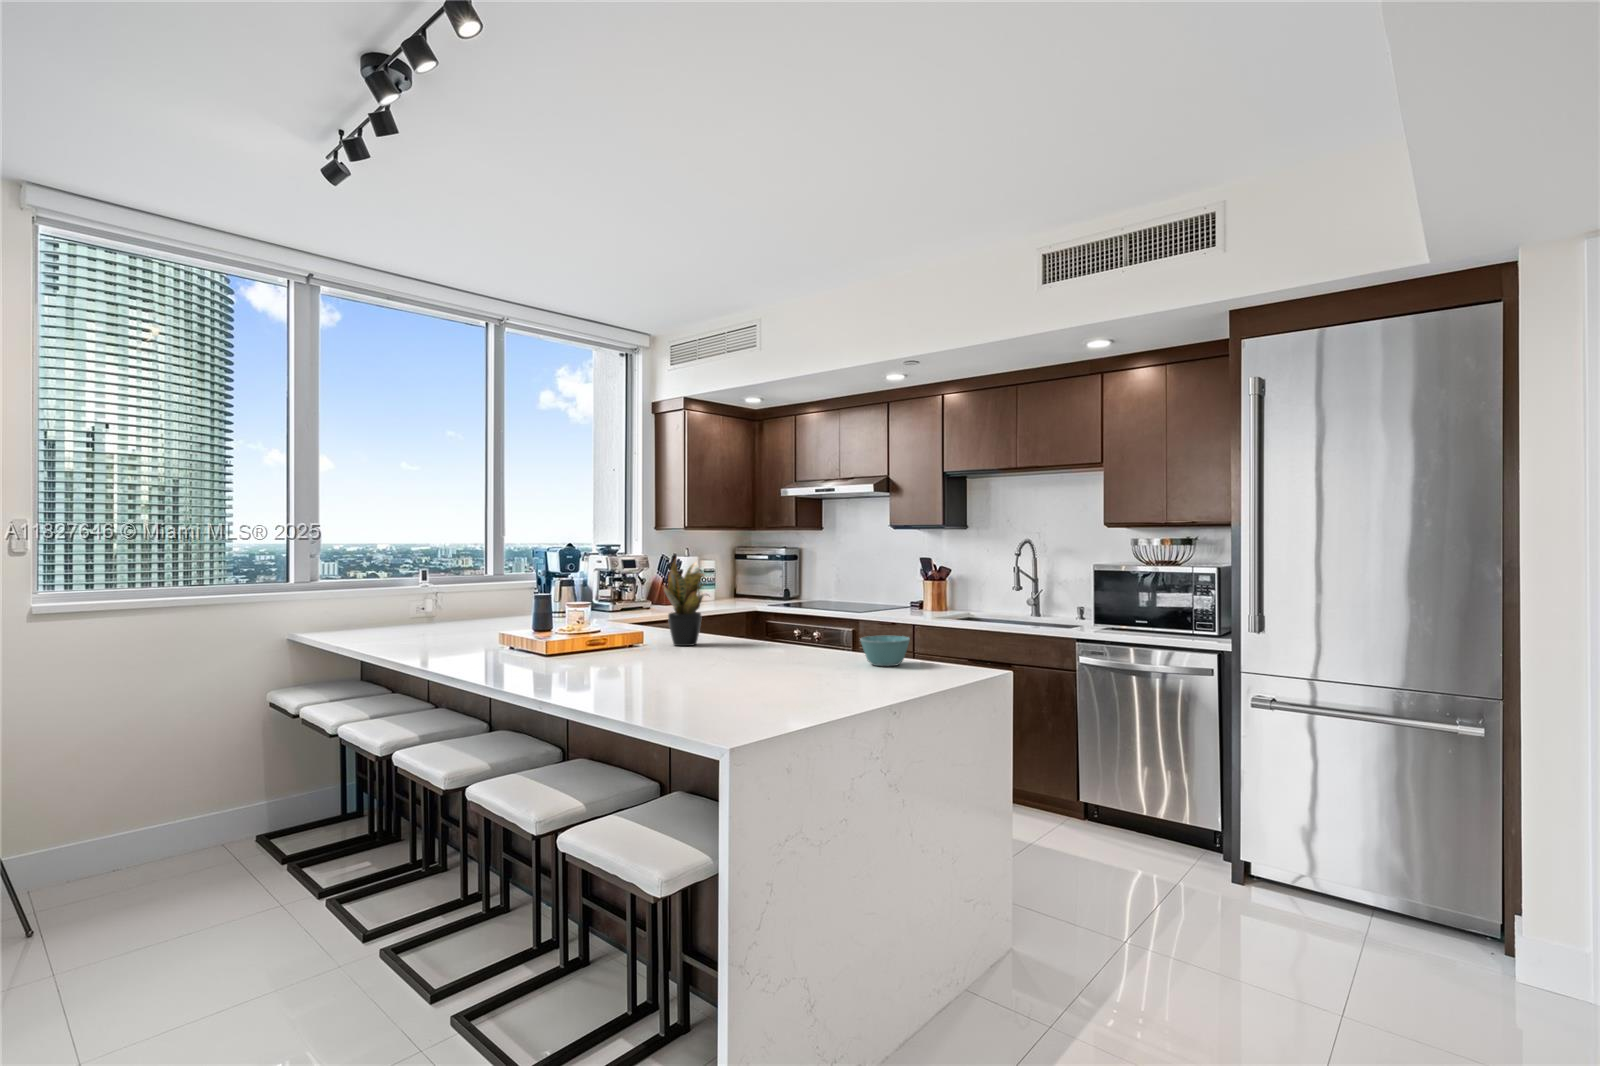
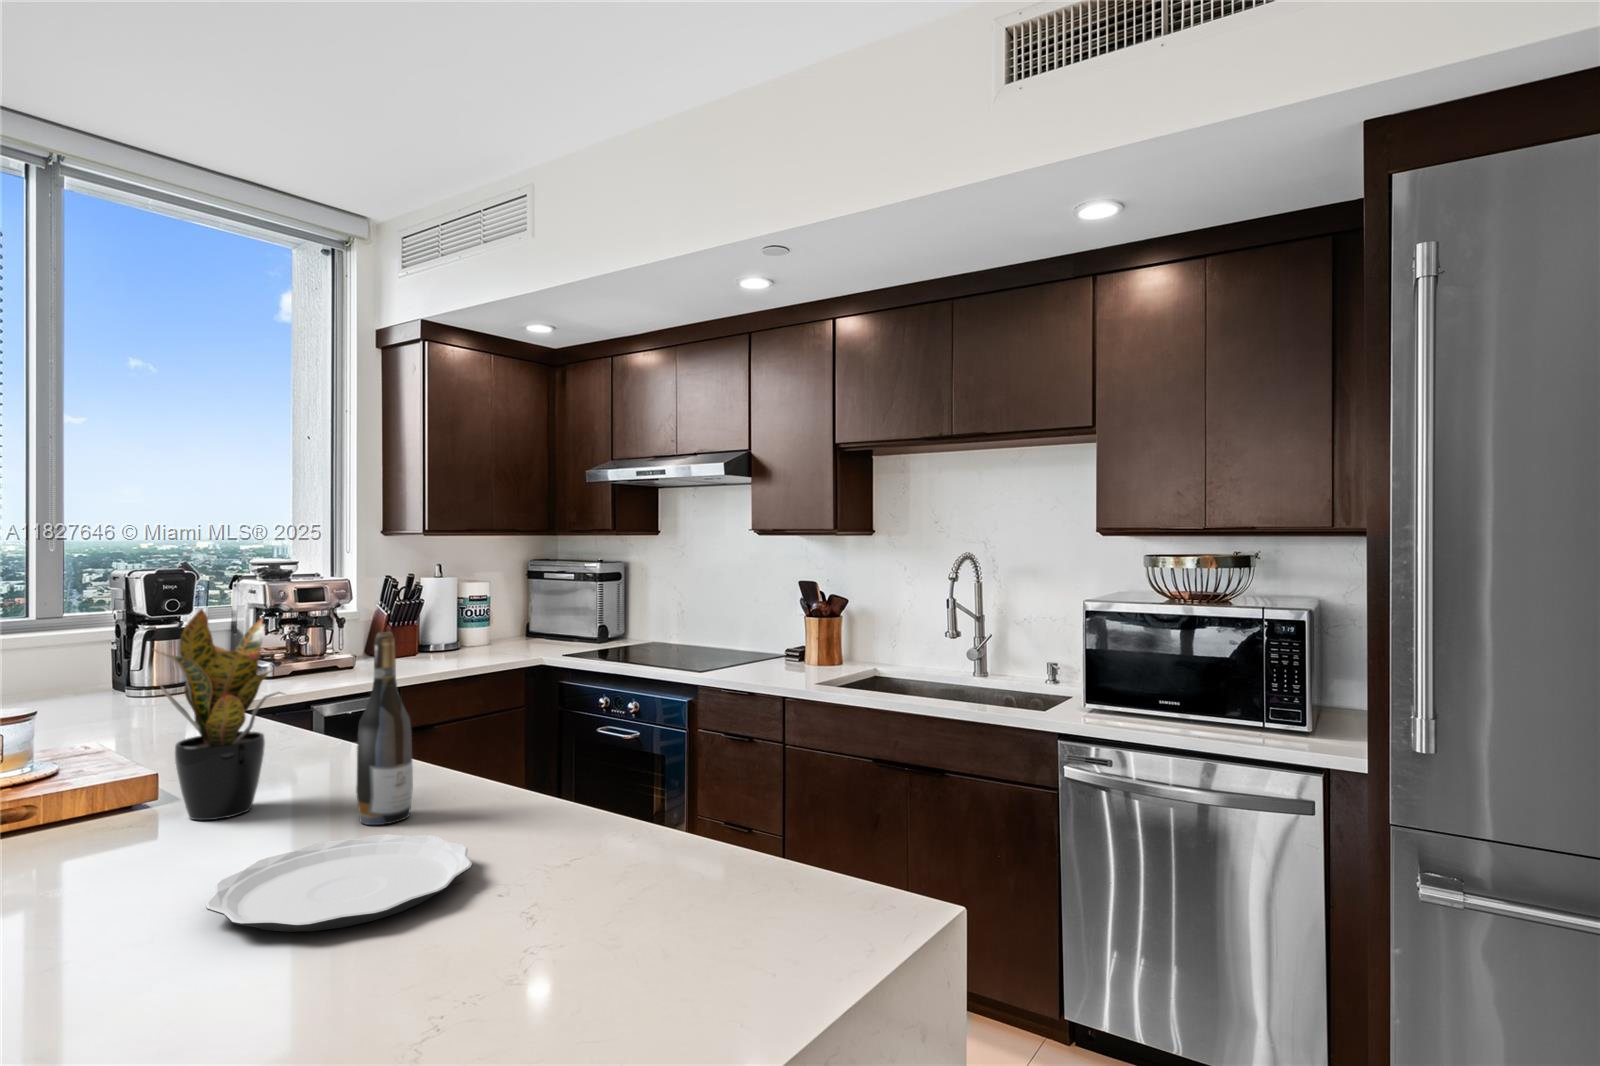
wine bottle: none [748,566,770,648] -> present [356,632,413,825]
bowl: present [860,635,910,666] -> none [551,836,691,947]
plate: none [727,645,817,663] -> present [206,834,472,932]

